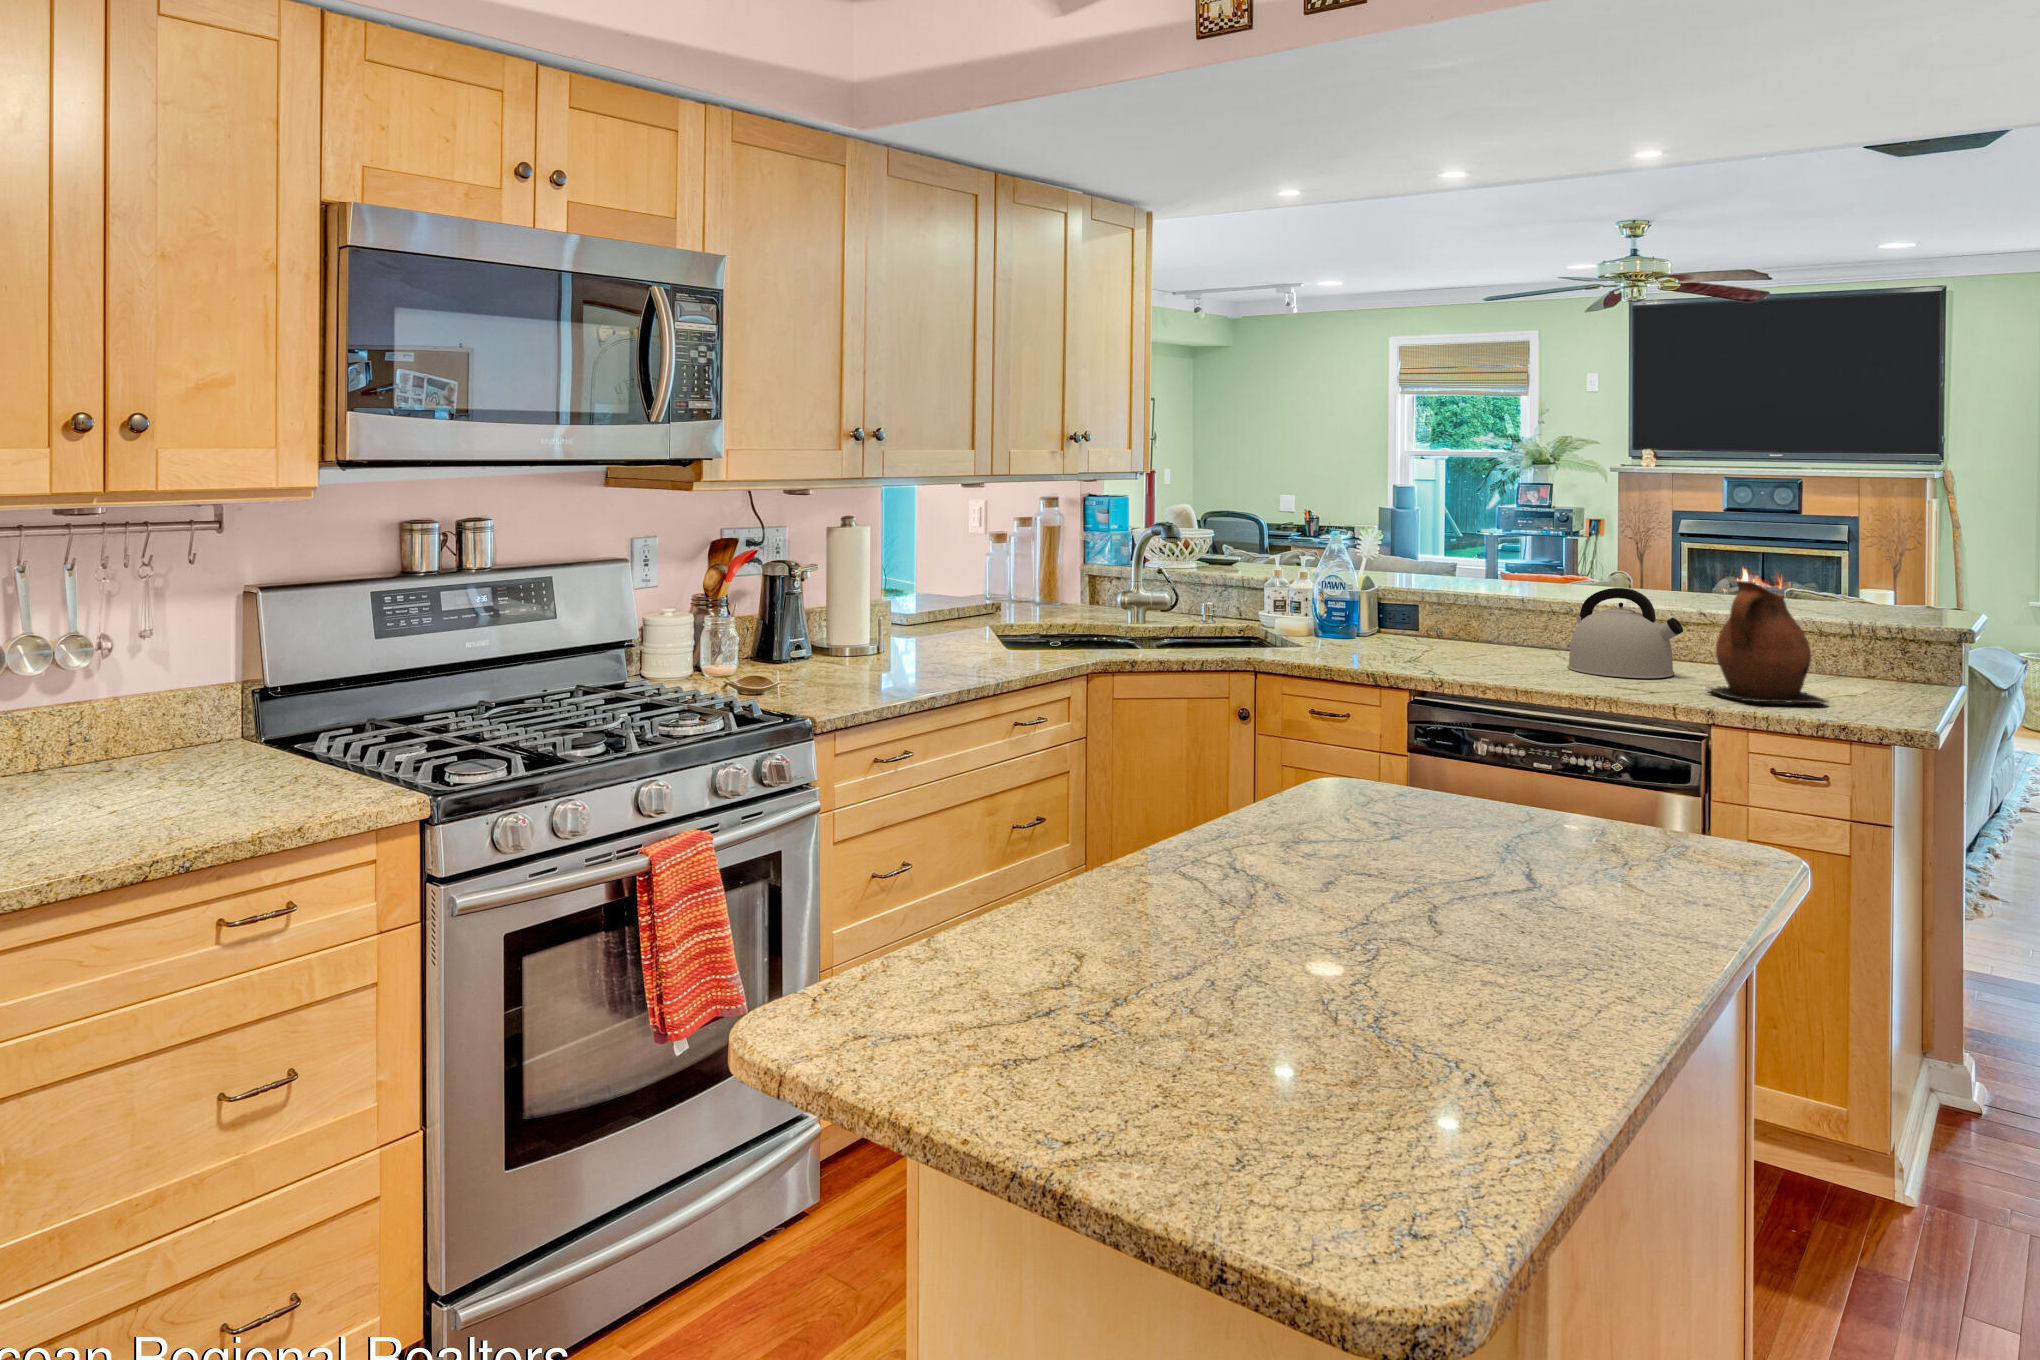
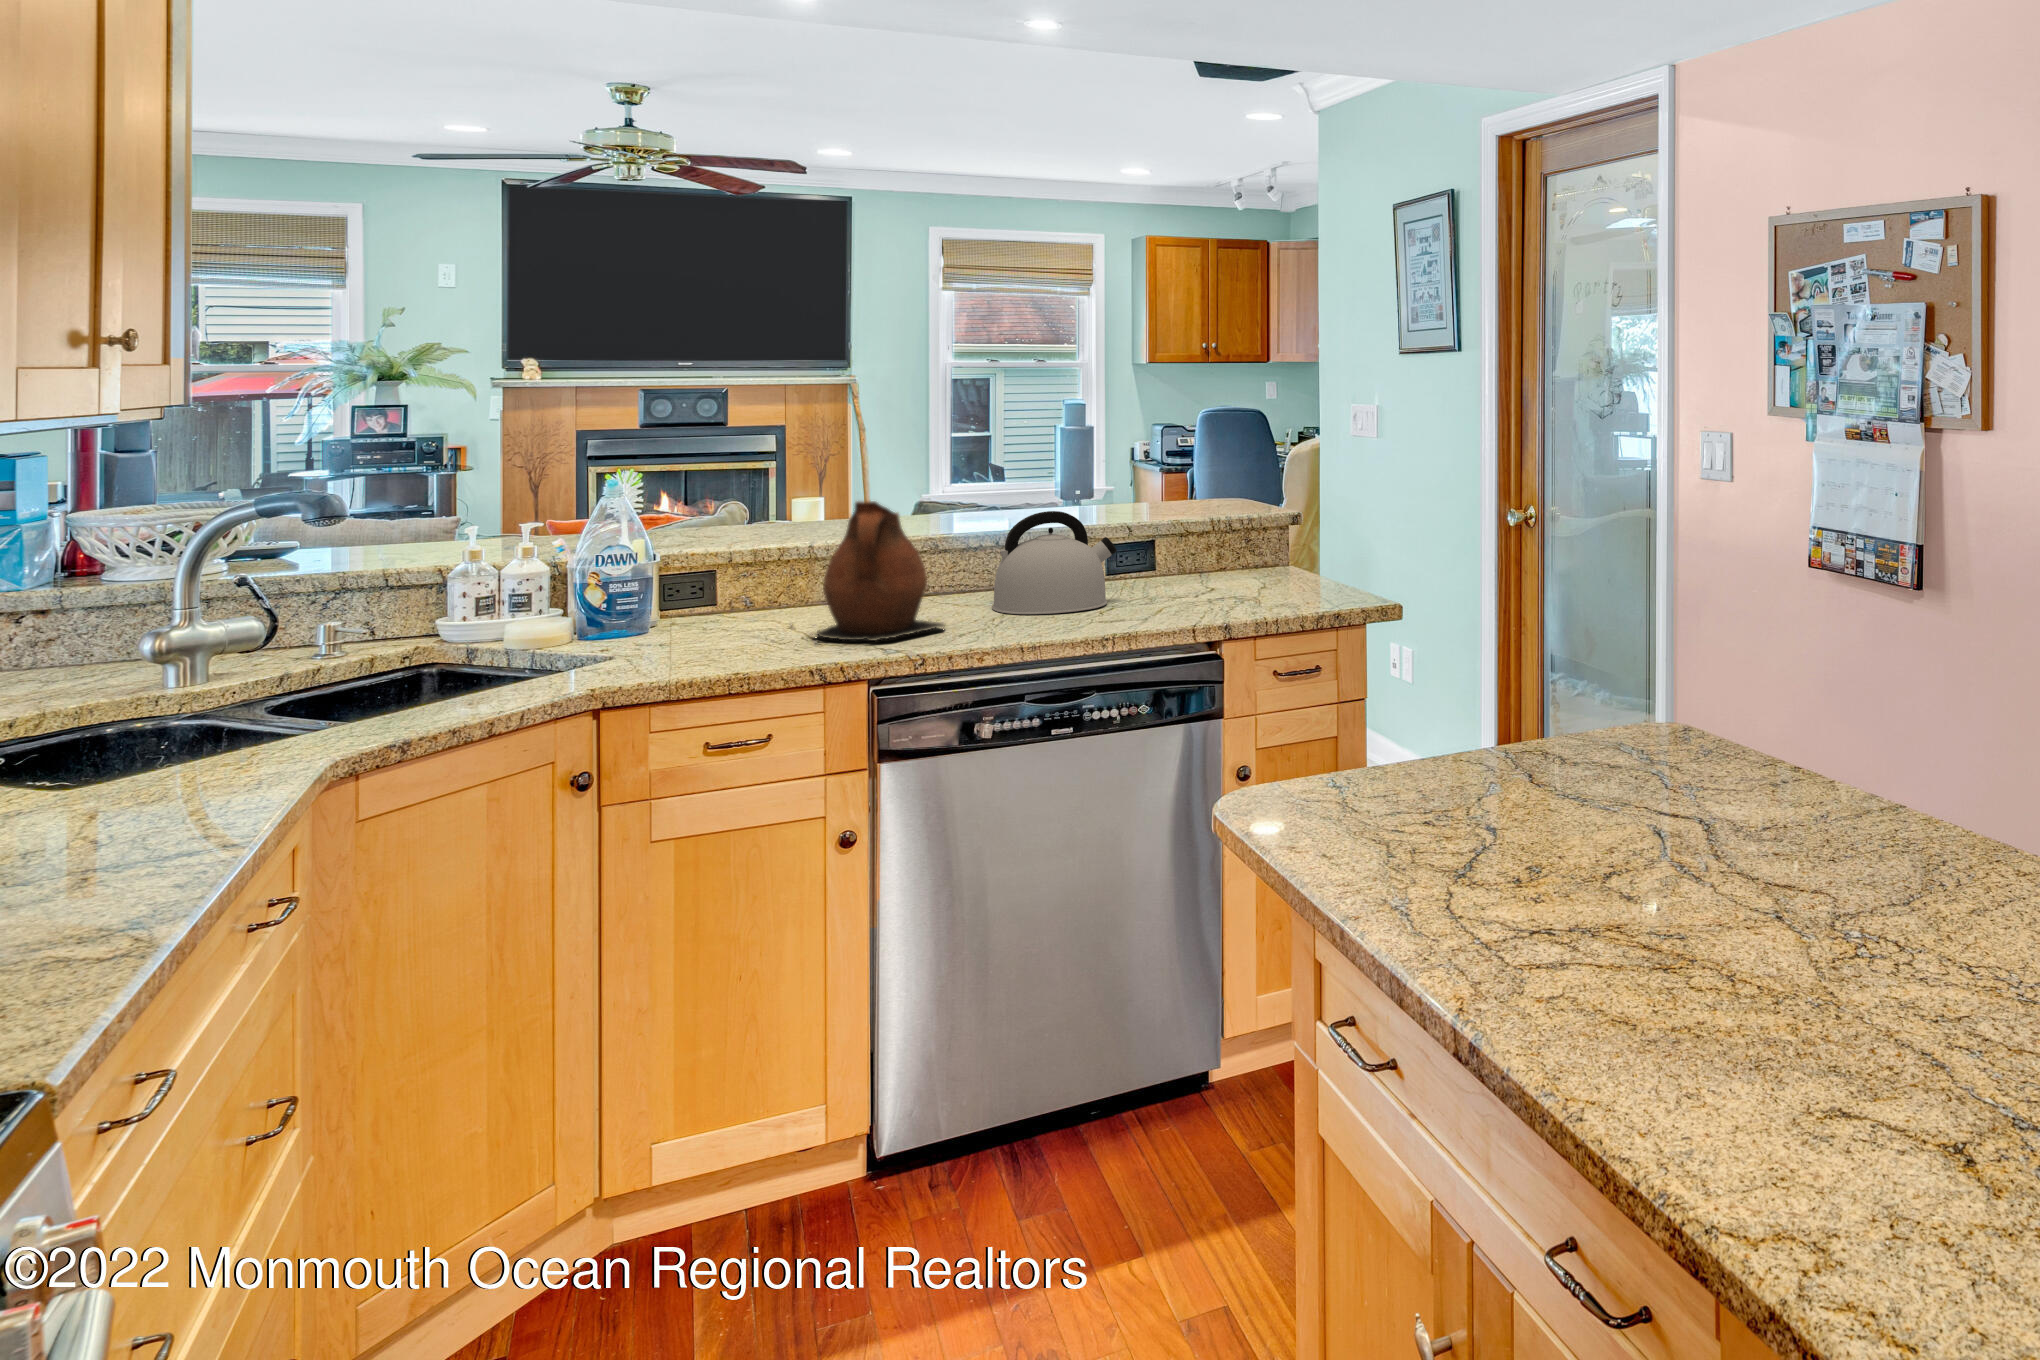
ceramic pitcher: present [1708,581,1828,704] -> present [812,501,944,641]

